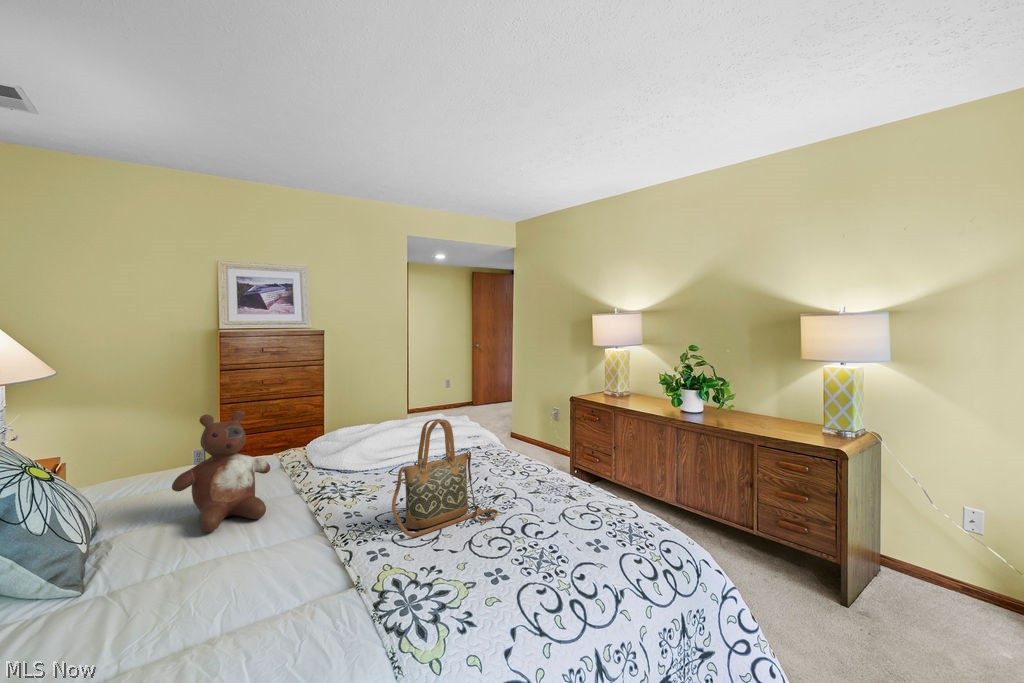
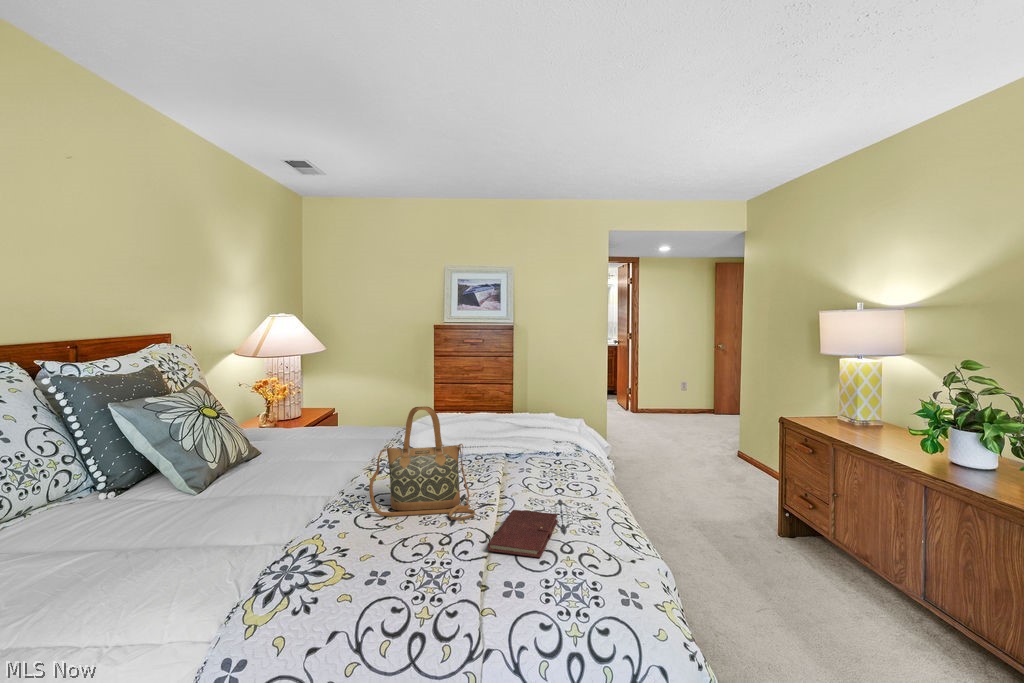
stuffed bear: present [172,411,270,532] -> none [292,386,359,475]
notebook: none [526,494,592,531] -> present [487,510,558,558]

